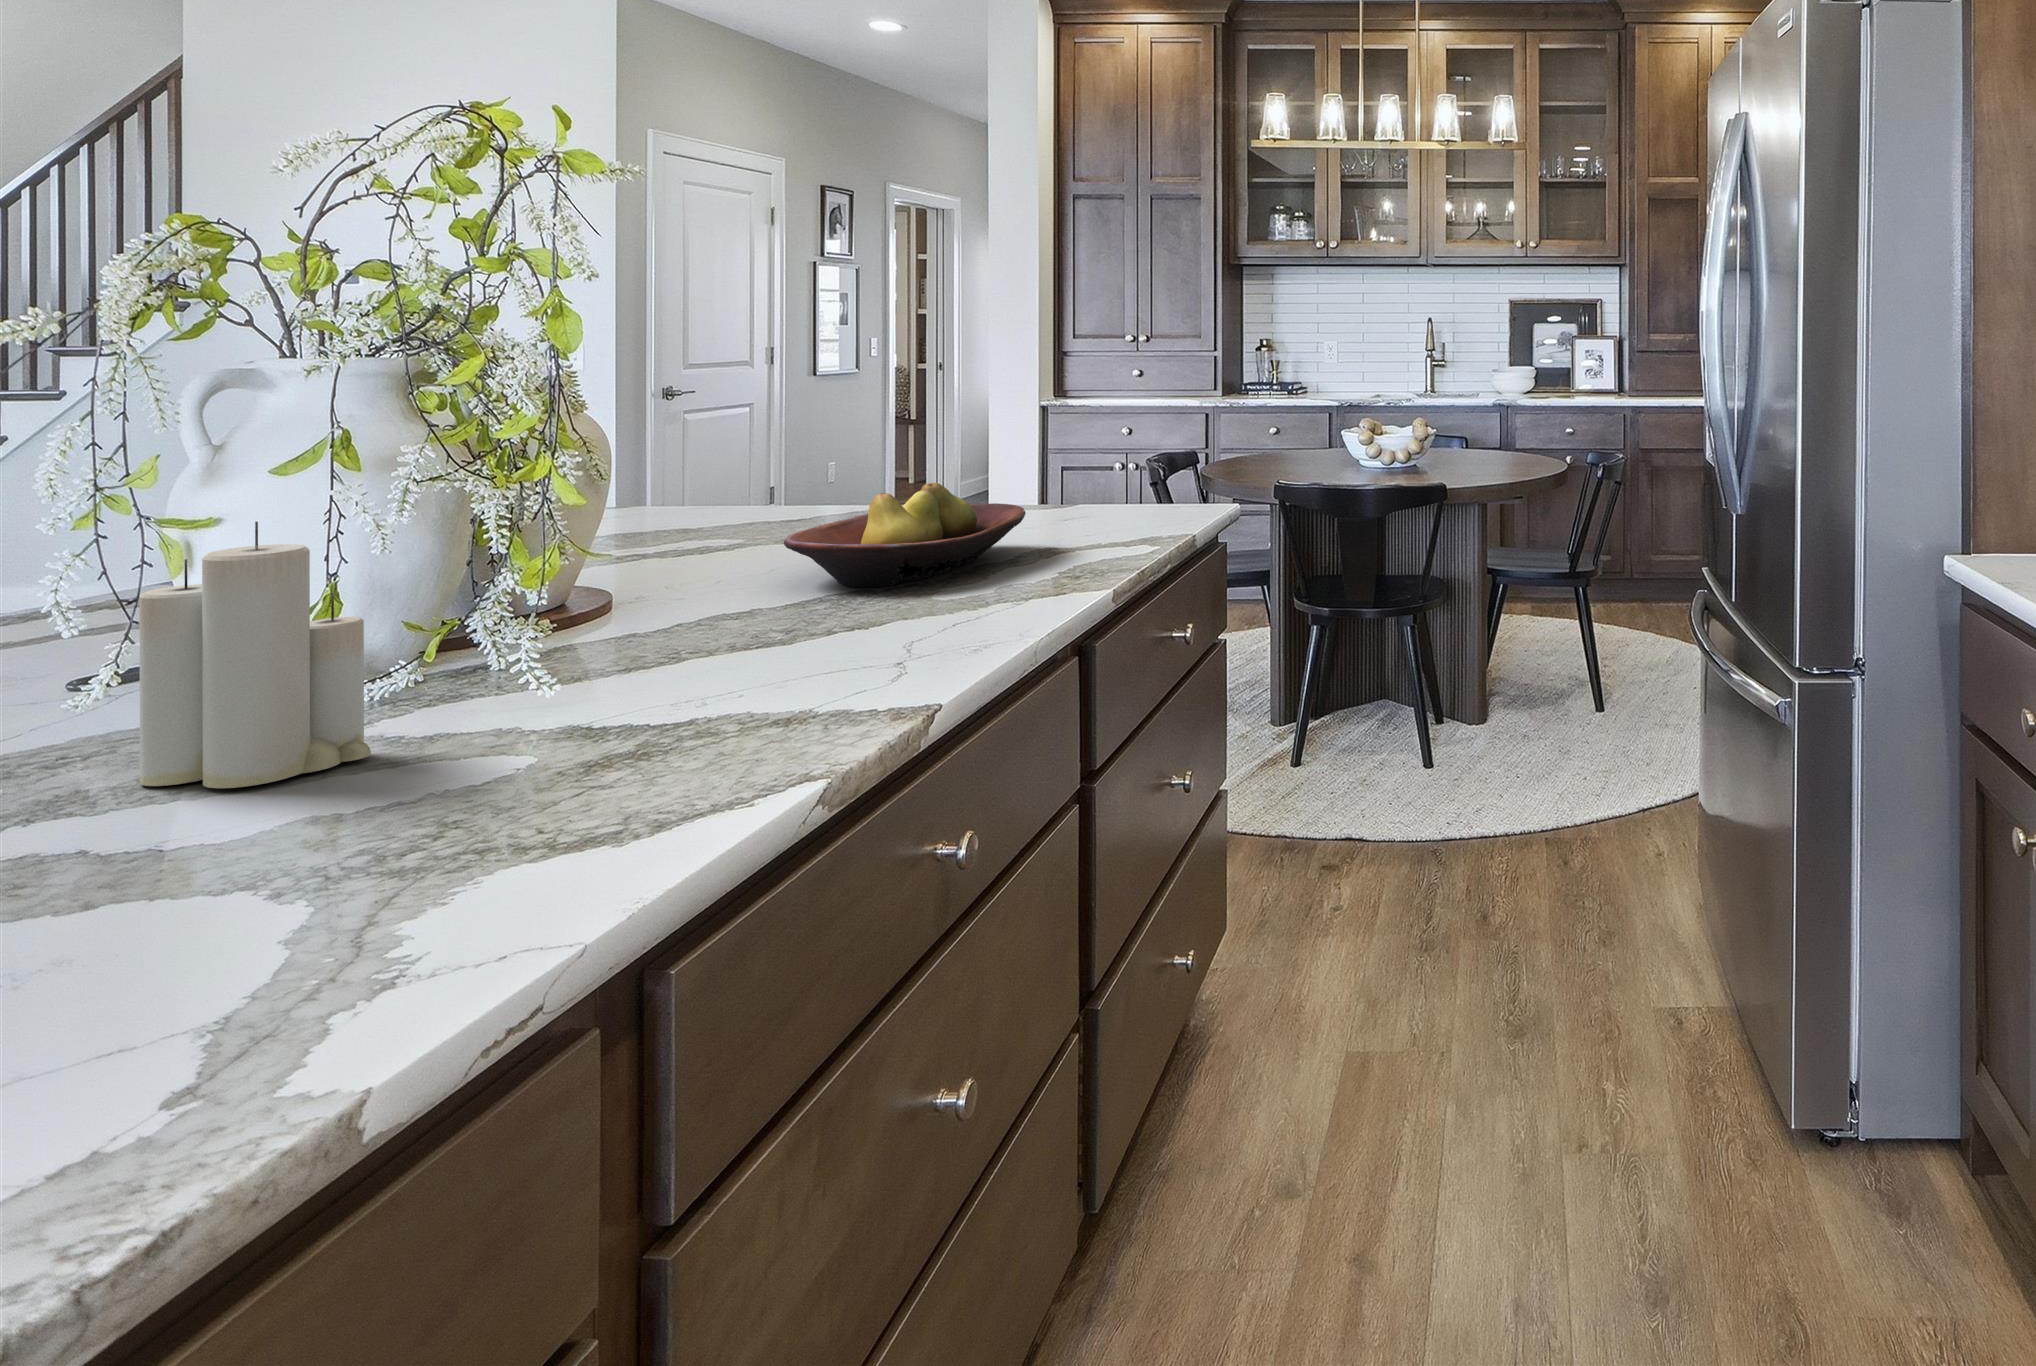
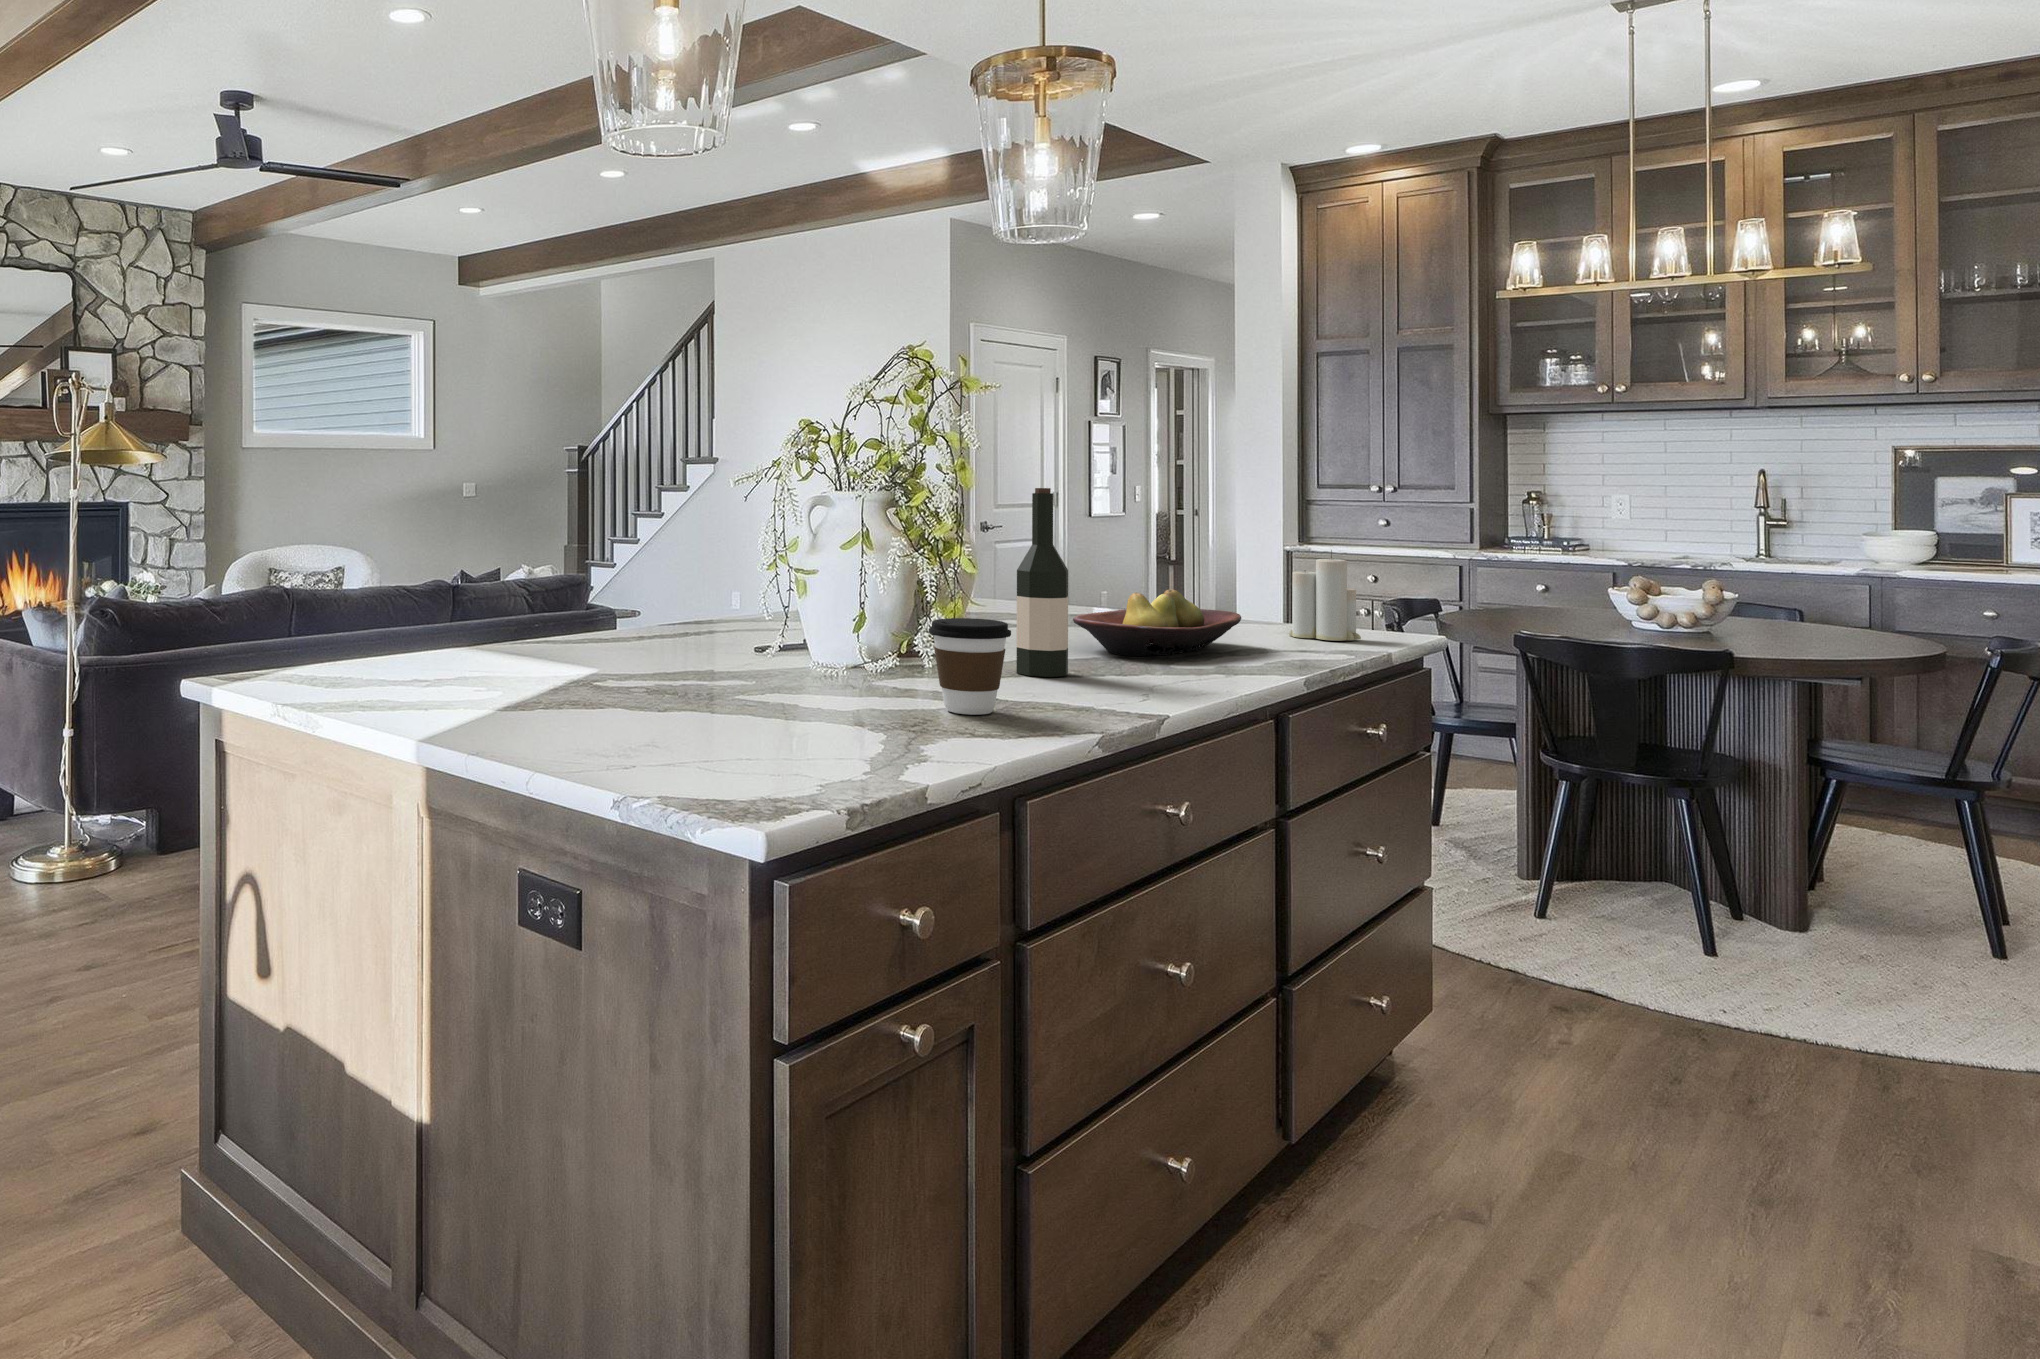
wine bottle: none [680,347,773,657] -> present [1016,488,1068,677]
candle: present [139,522,371,788] -> present [1289,550,1361,641]
coffee cup: none [465,594,654,789] -> present [929,618,1011,715]

